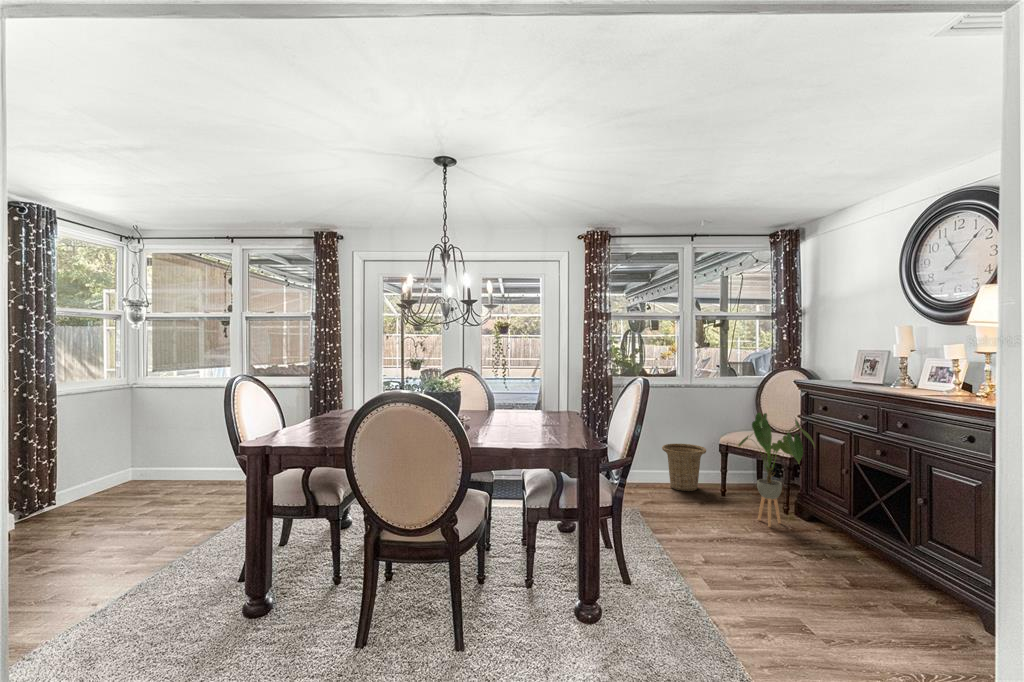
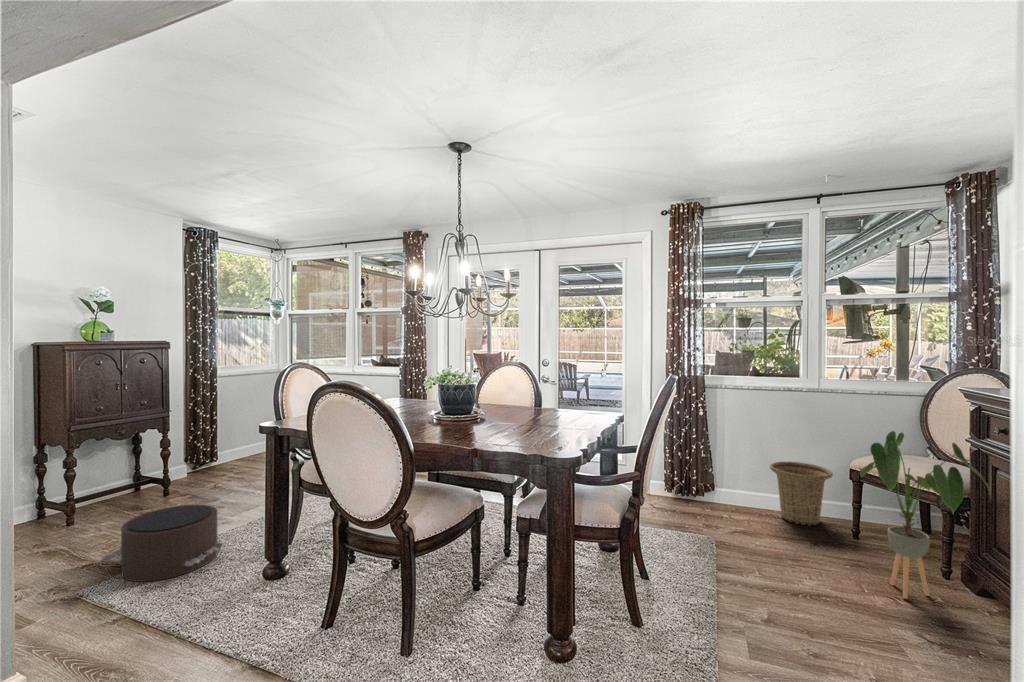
pouf: none [42,542,195,636] -> present [100,505,223,582]

